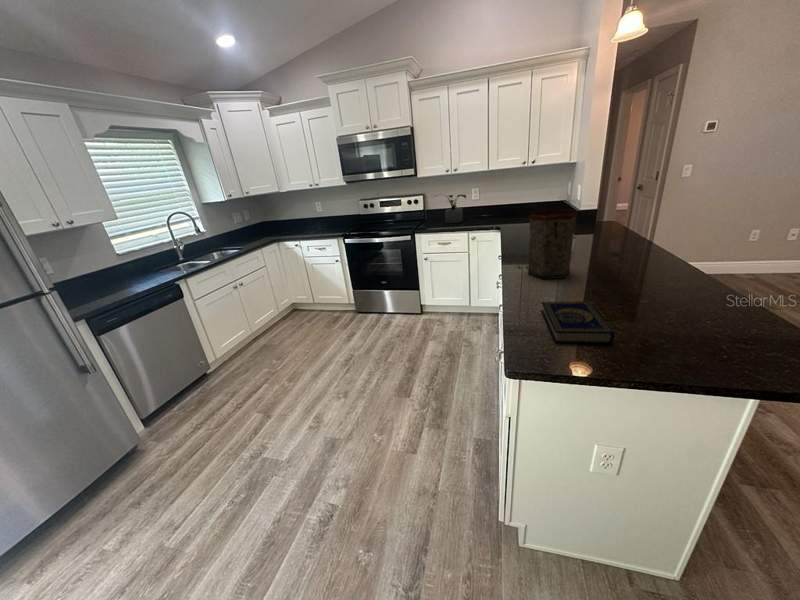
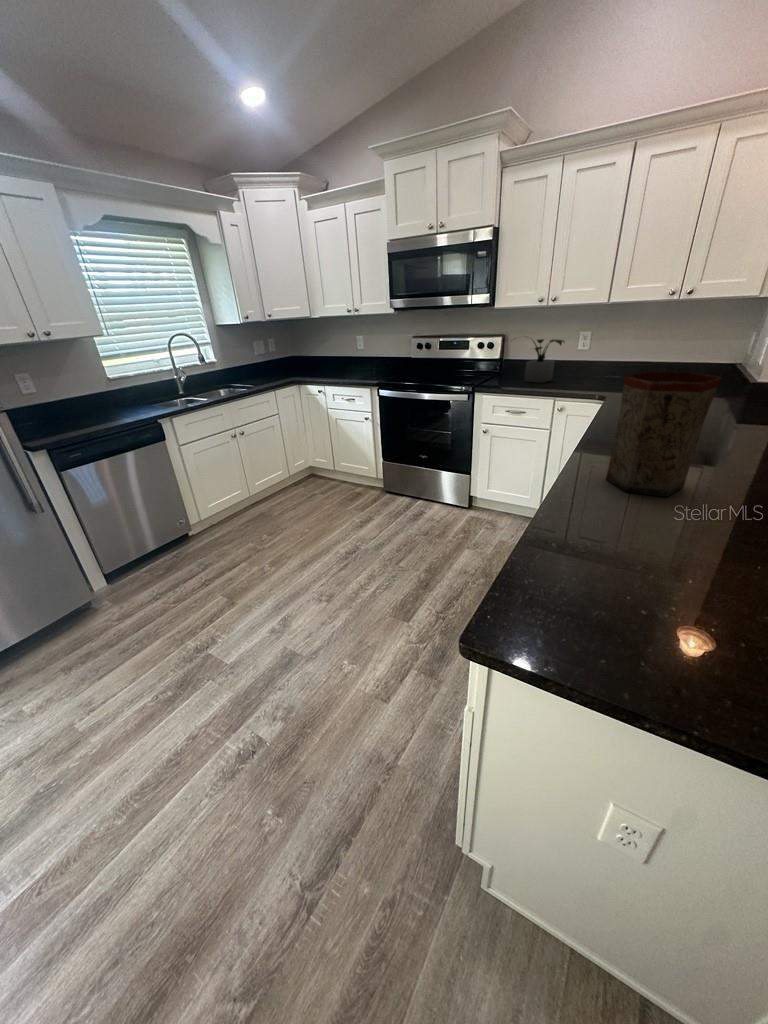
book: present [541,301,614,344] -> none [580,536,703,650]

